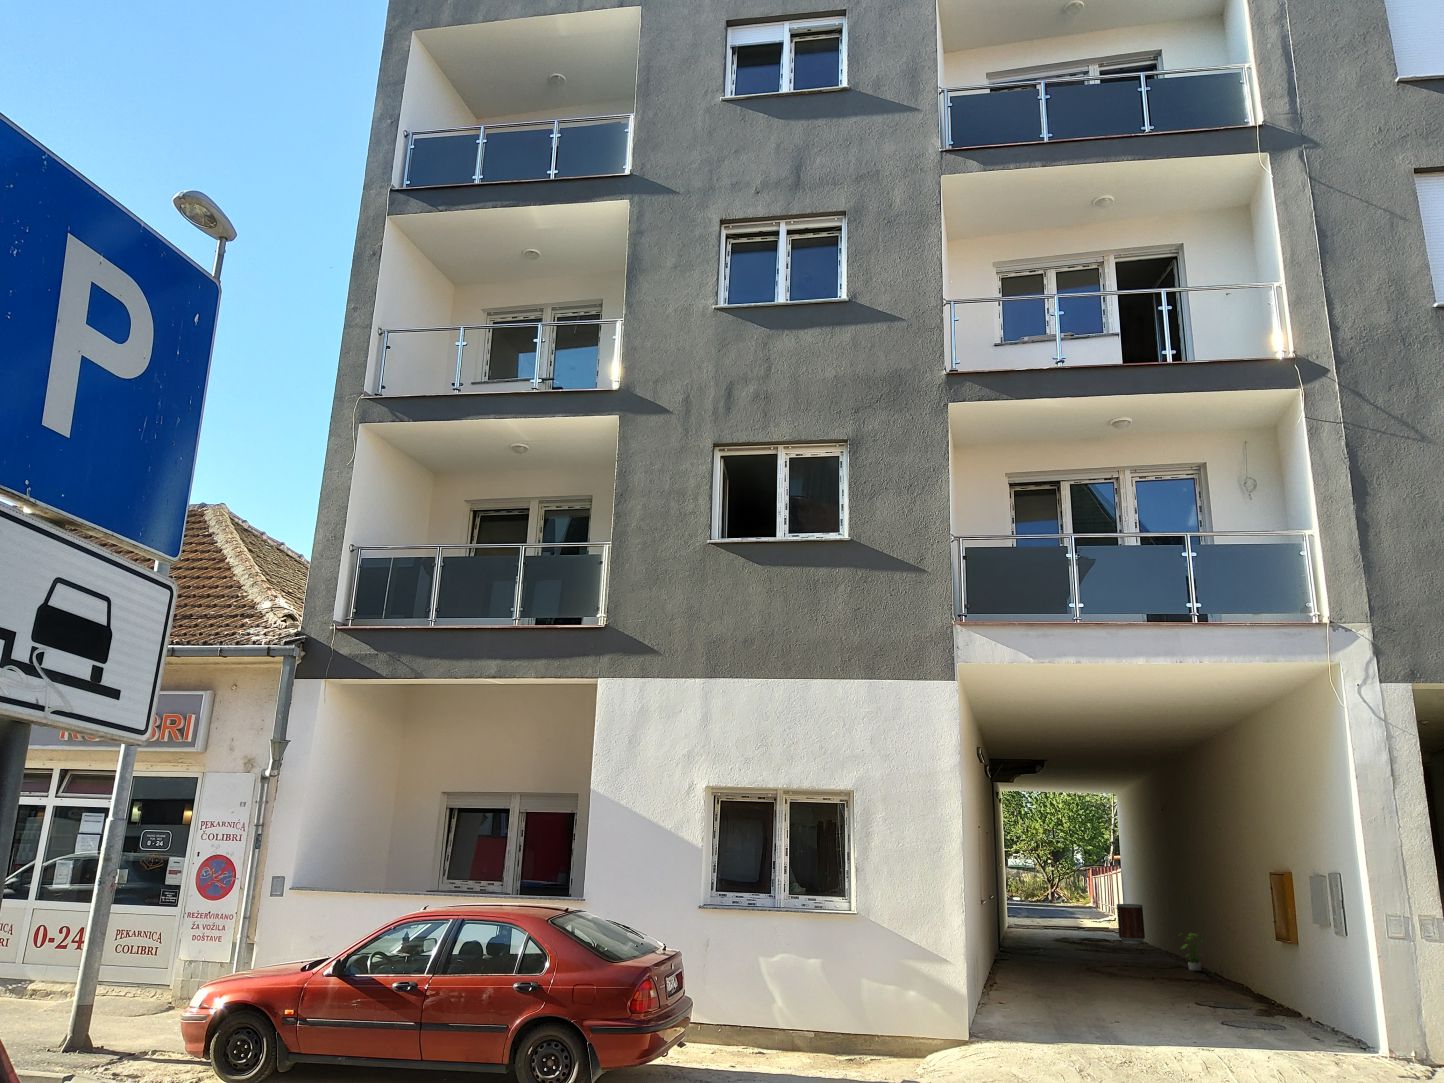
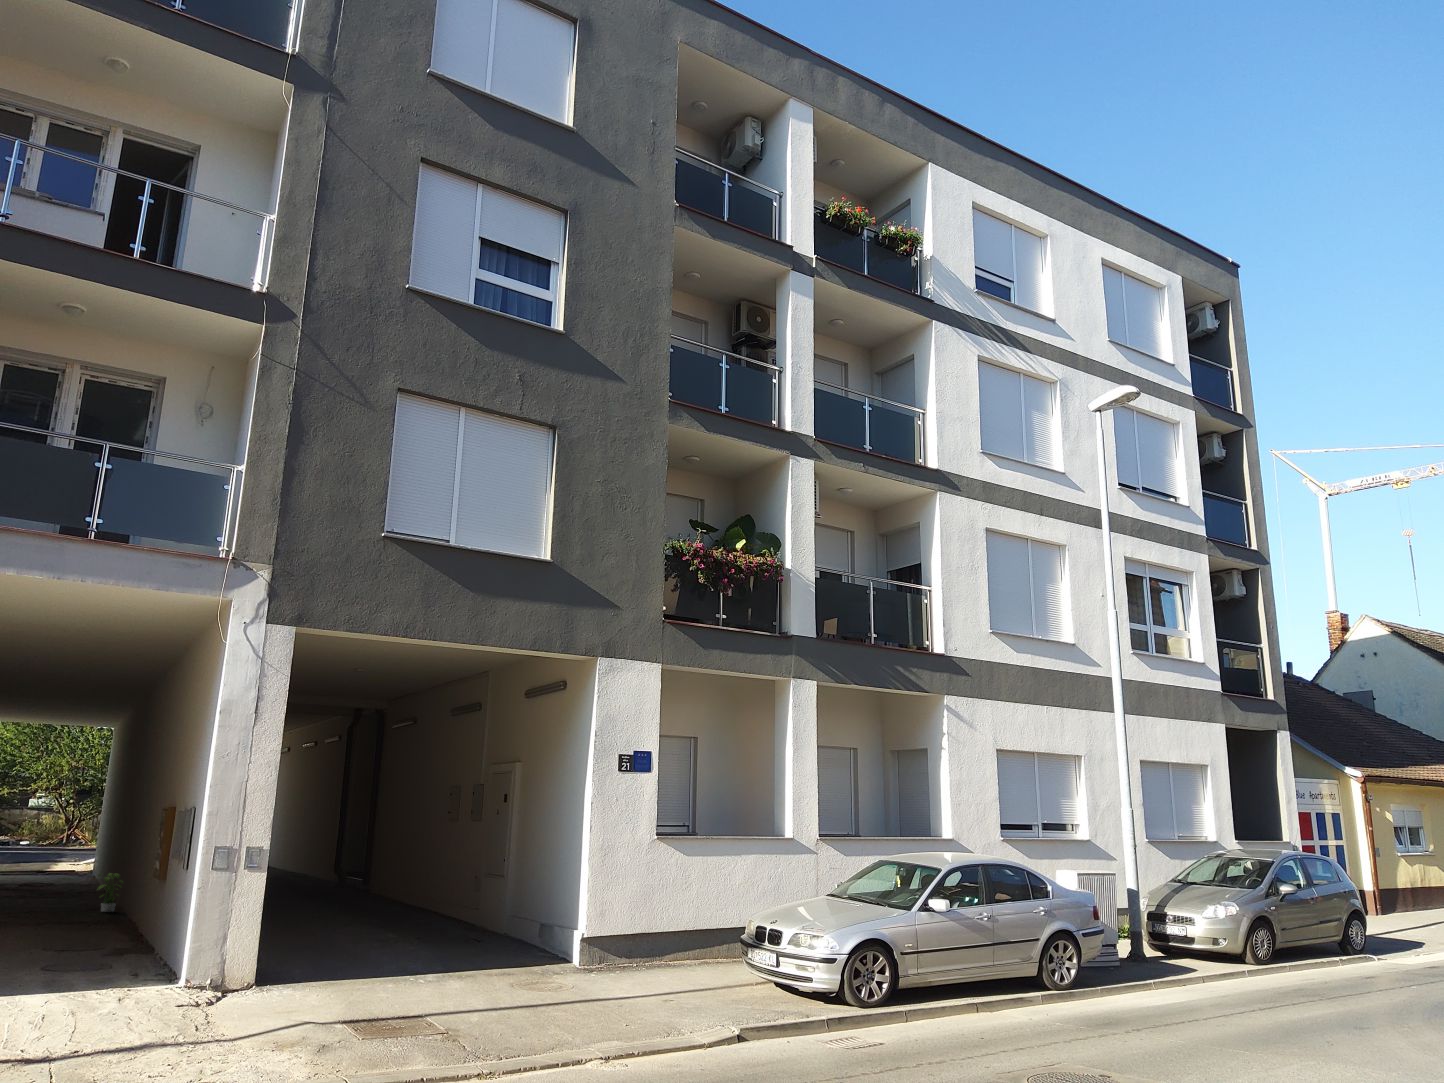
trash can: present [1117,904,1145,944] -> none [69,844,104,886]

